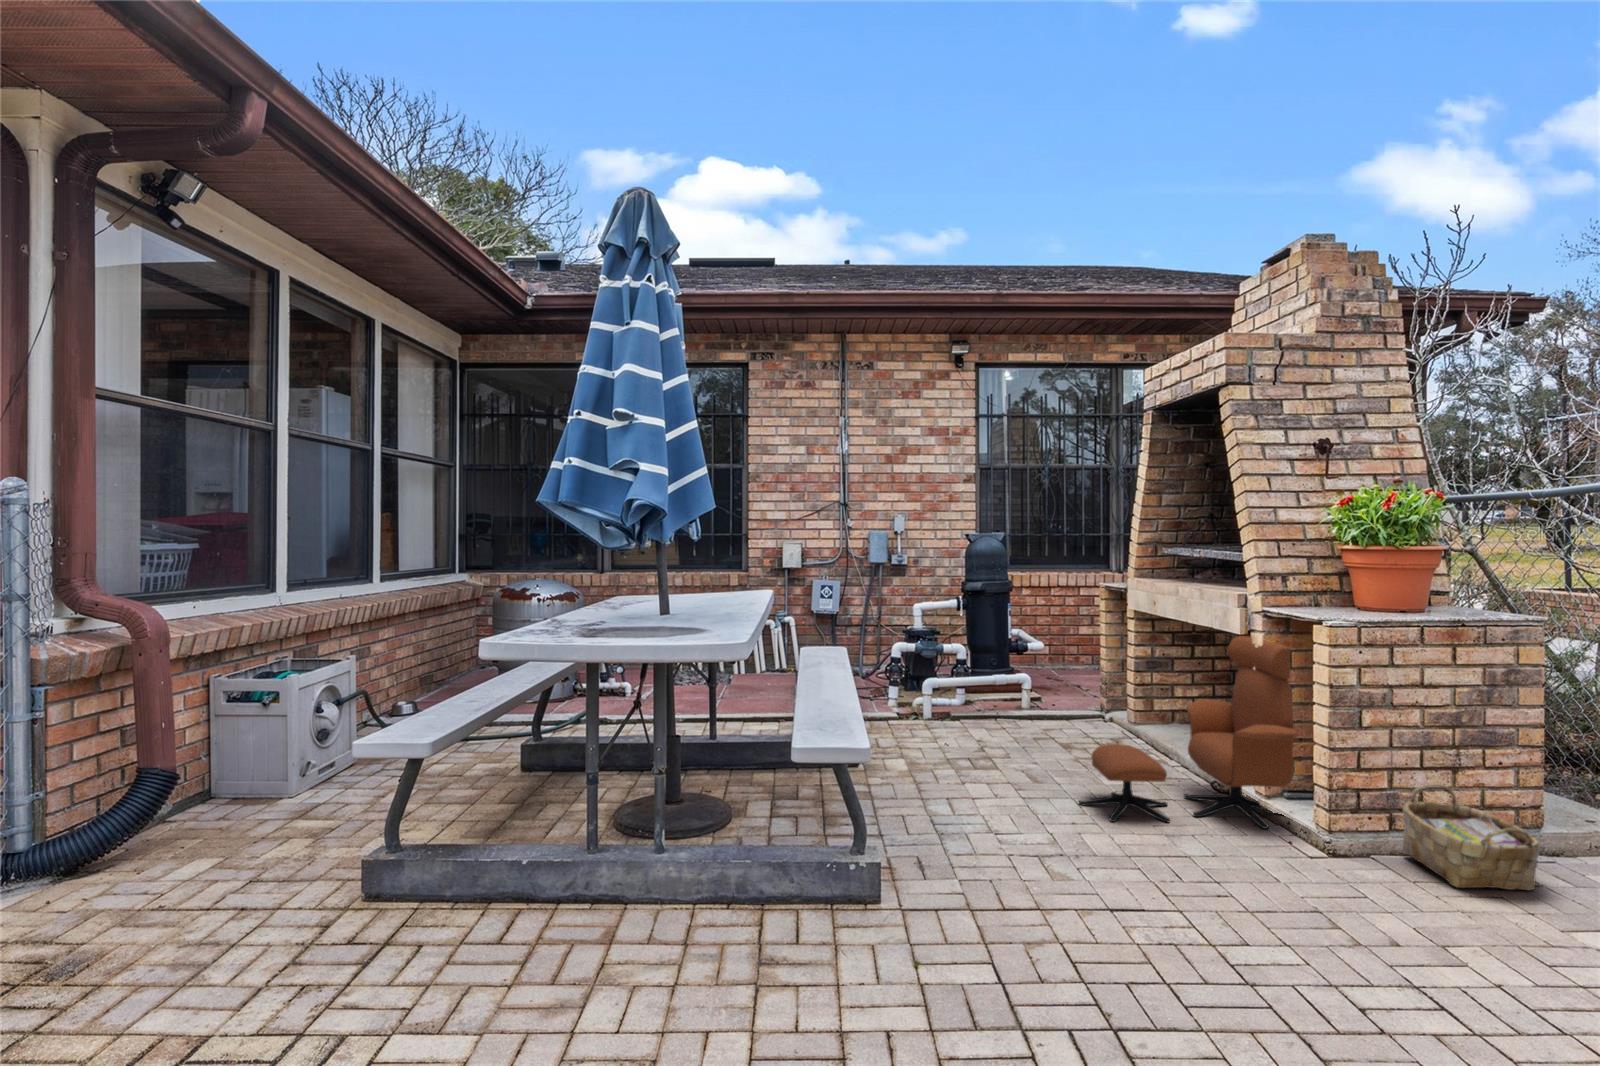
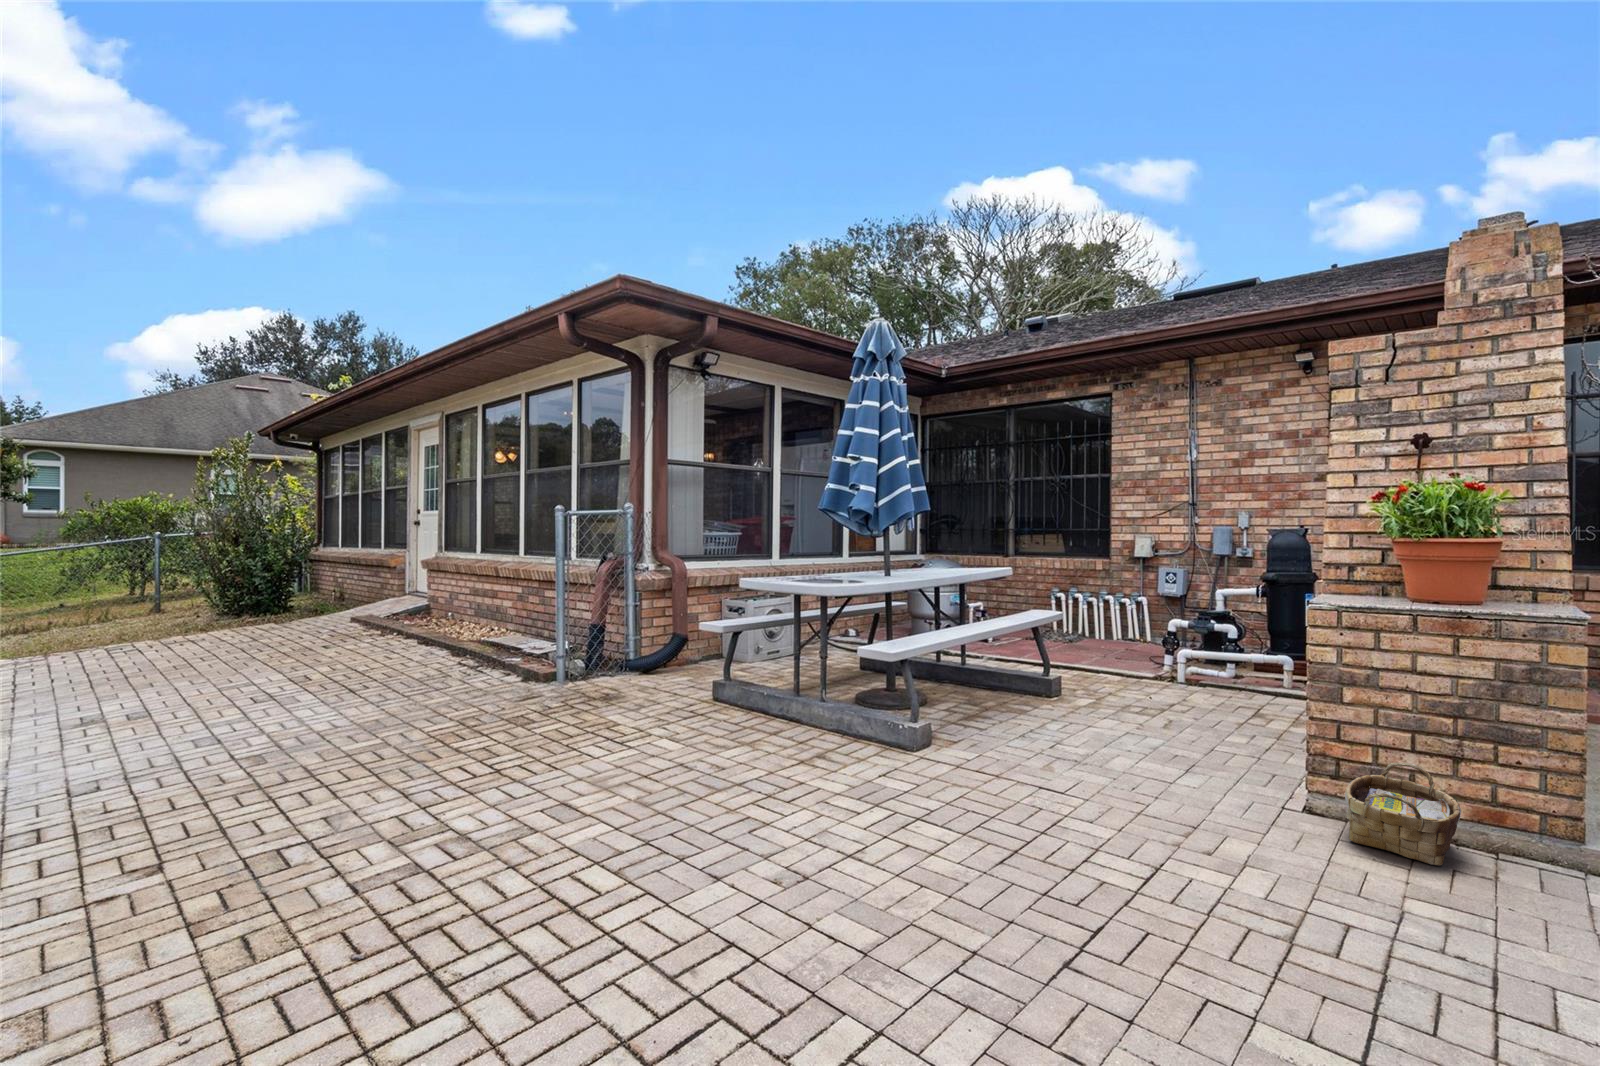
lounge chair: present [1079,636,1299,829] -> none [1155,621,1347,787]

